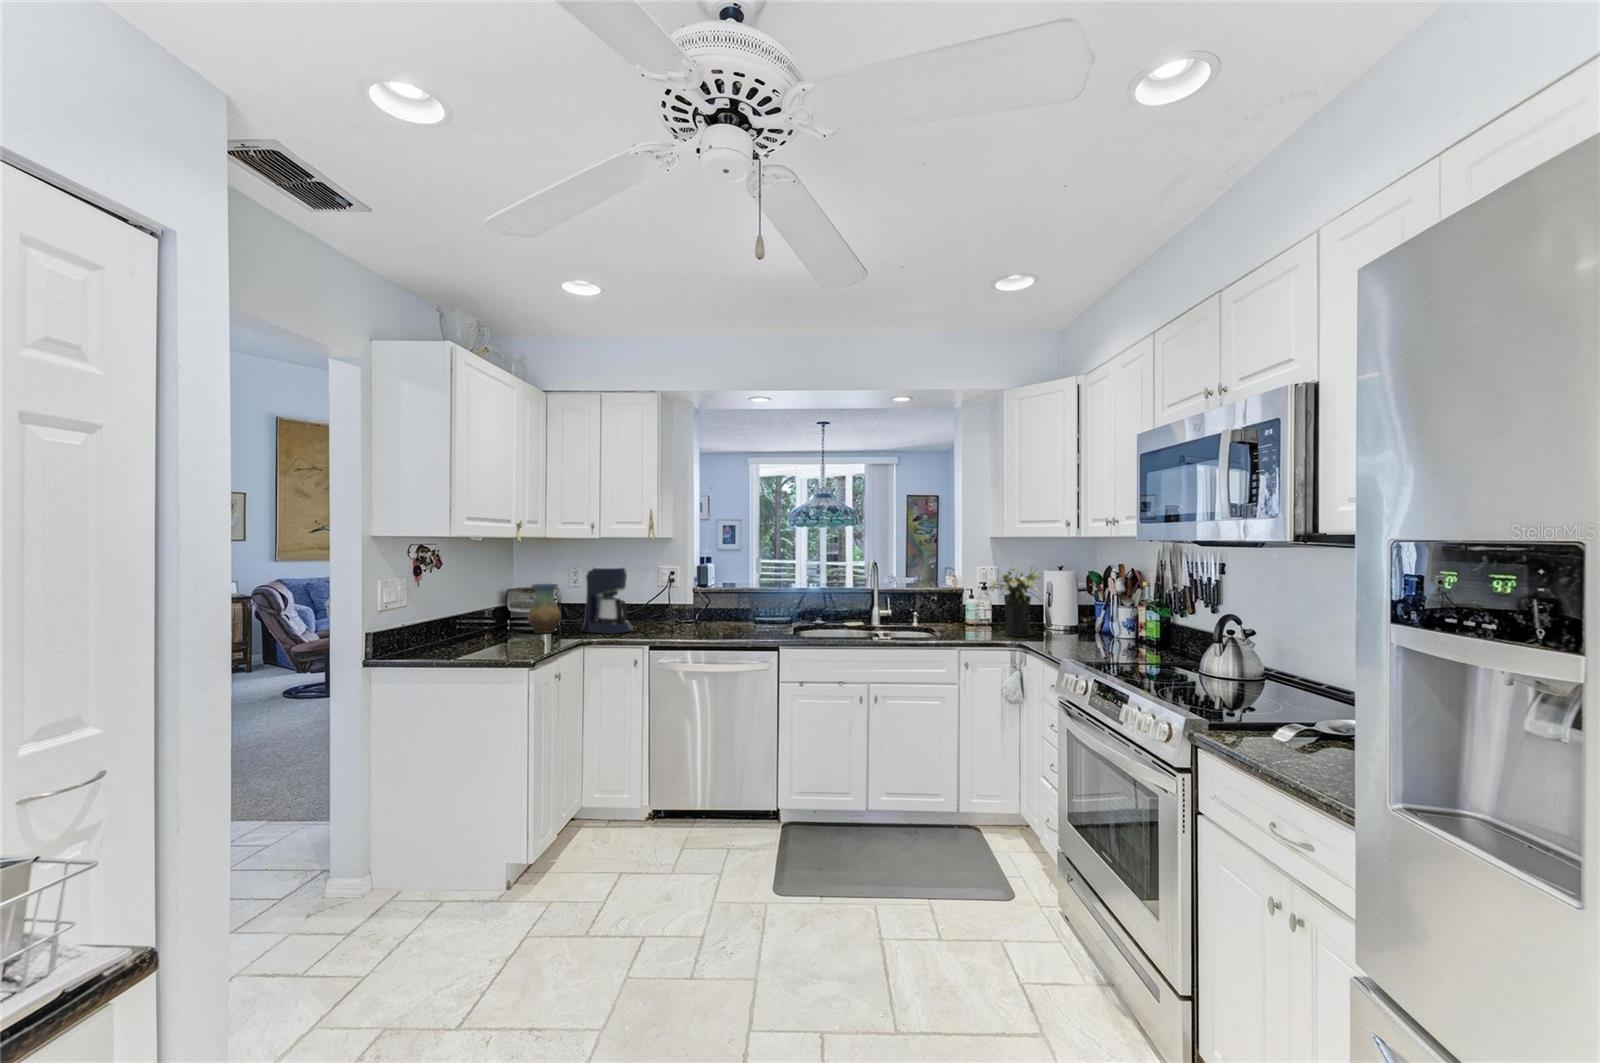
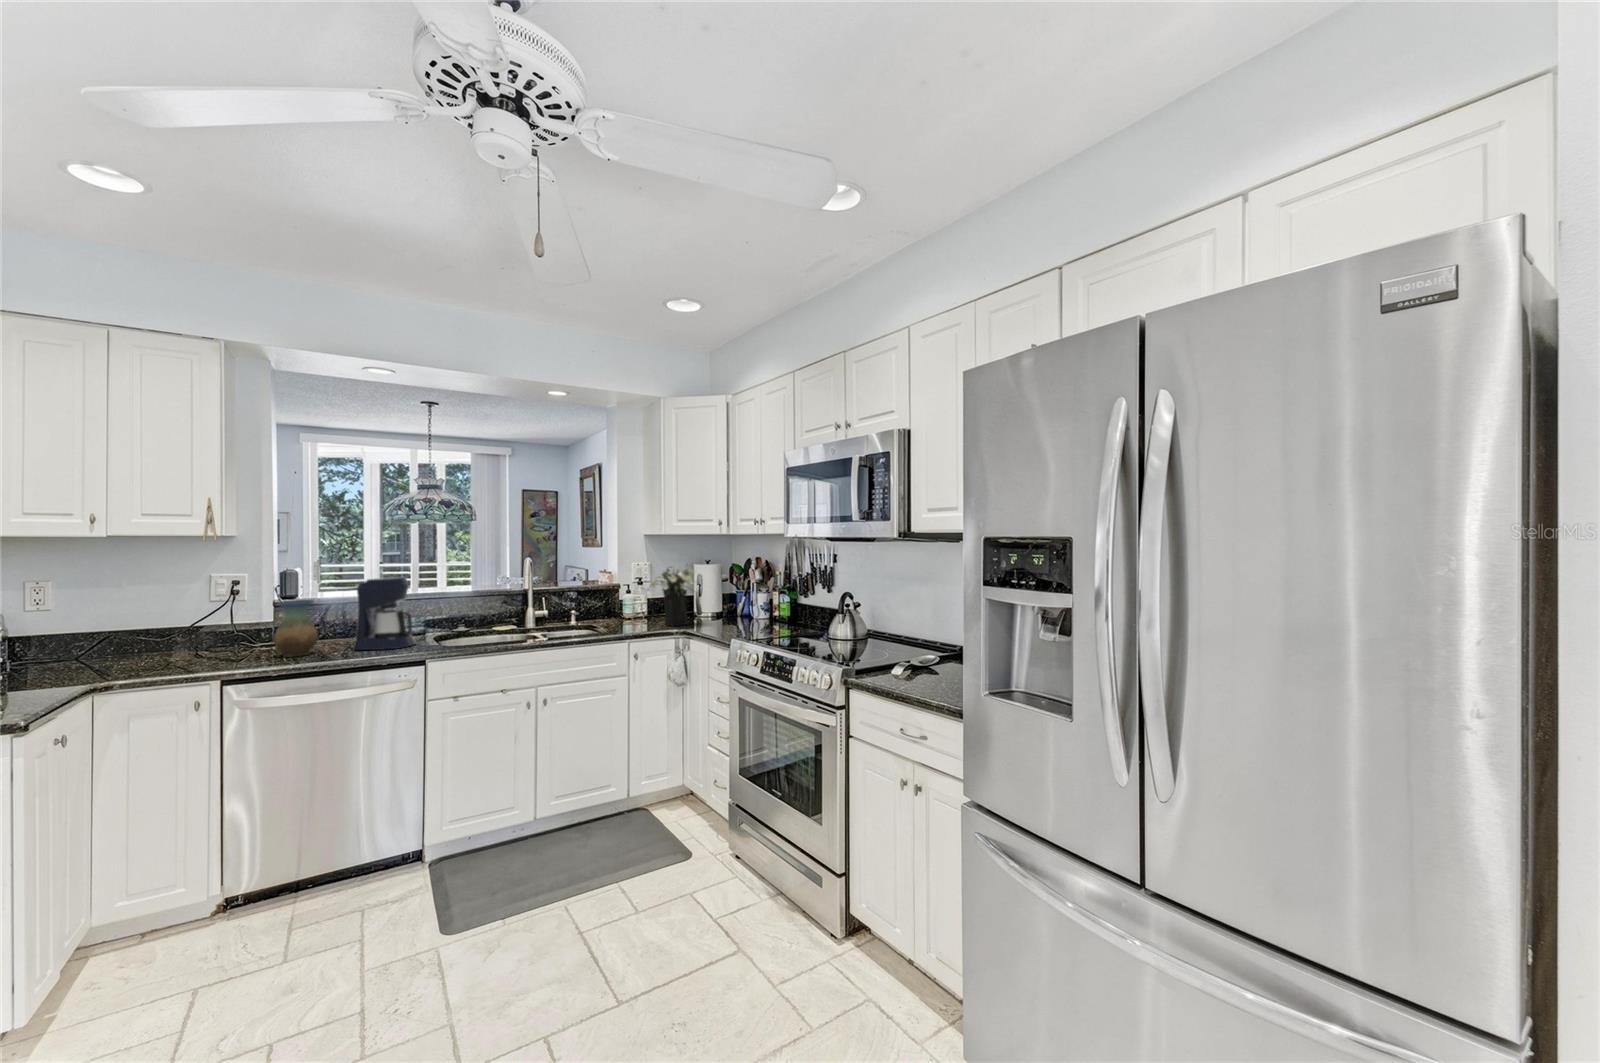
coffee maker: present [582,567,633,634] -> present [354,577,416,650]
vase: present [528,584,561,633] -> present [274,600,318,657]

